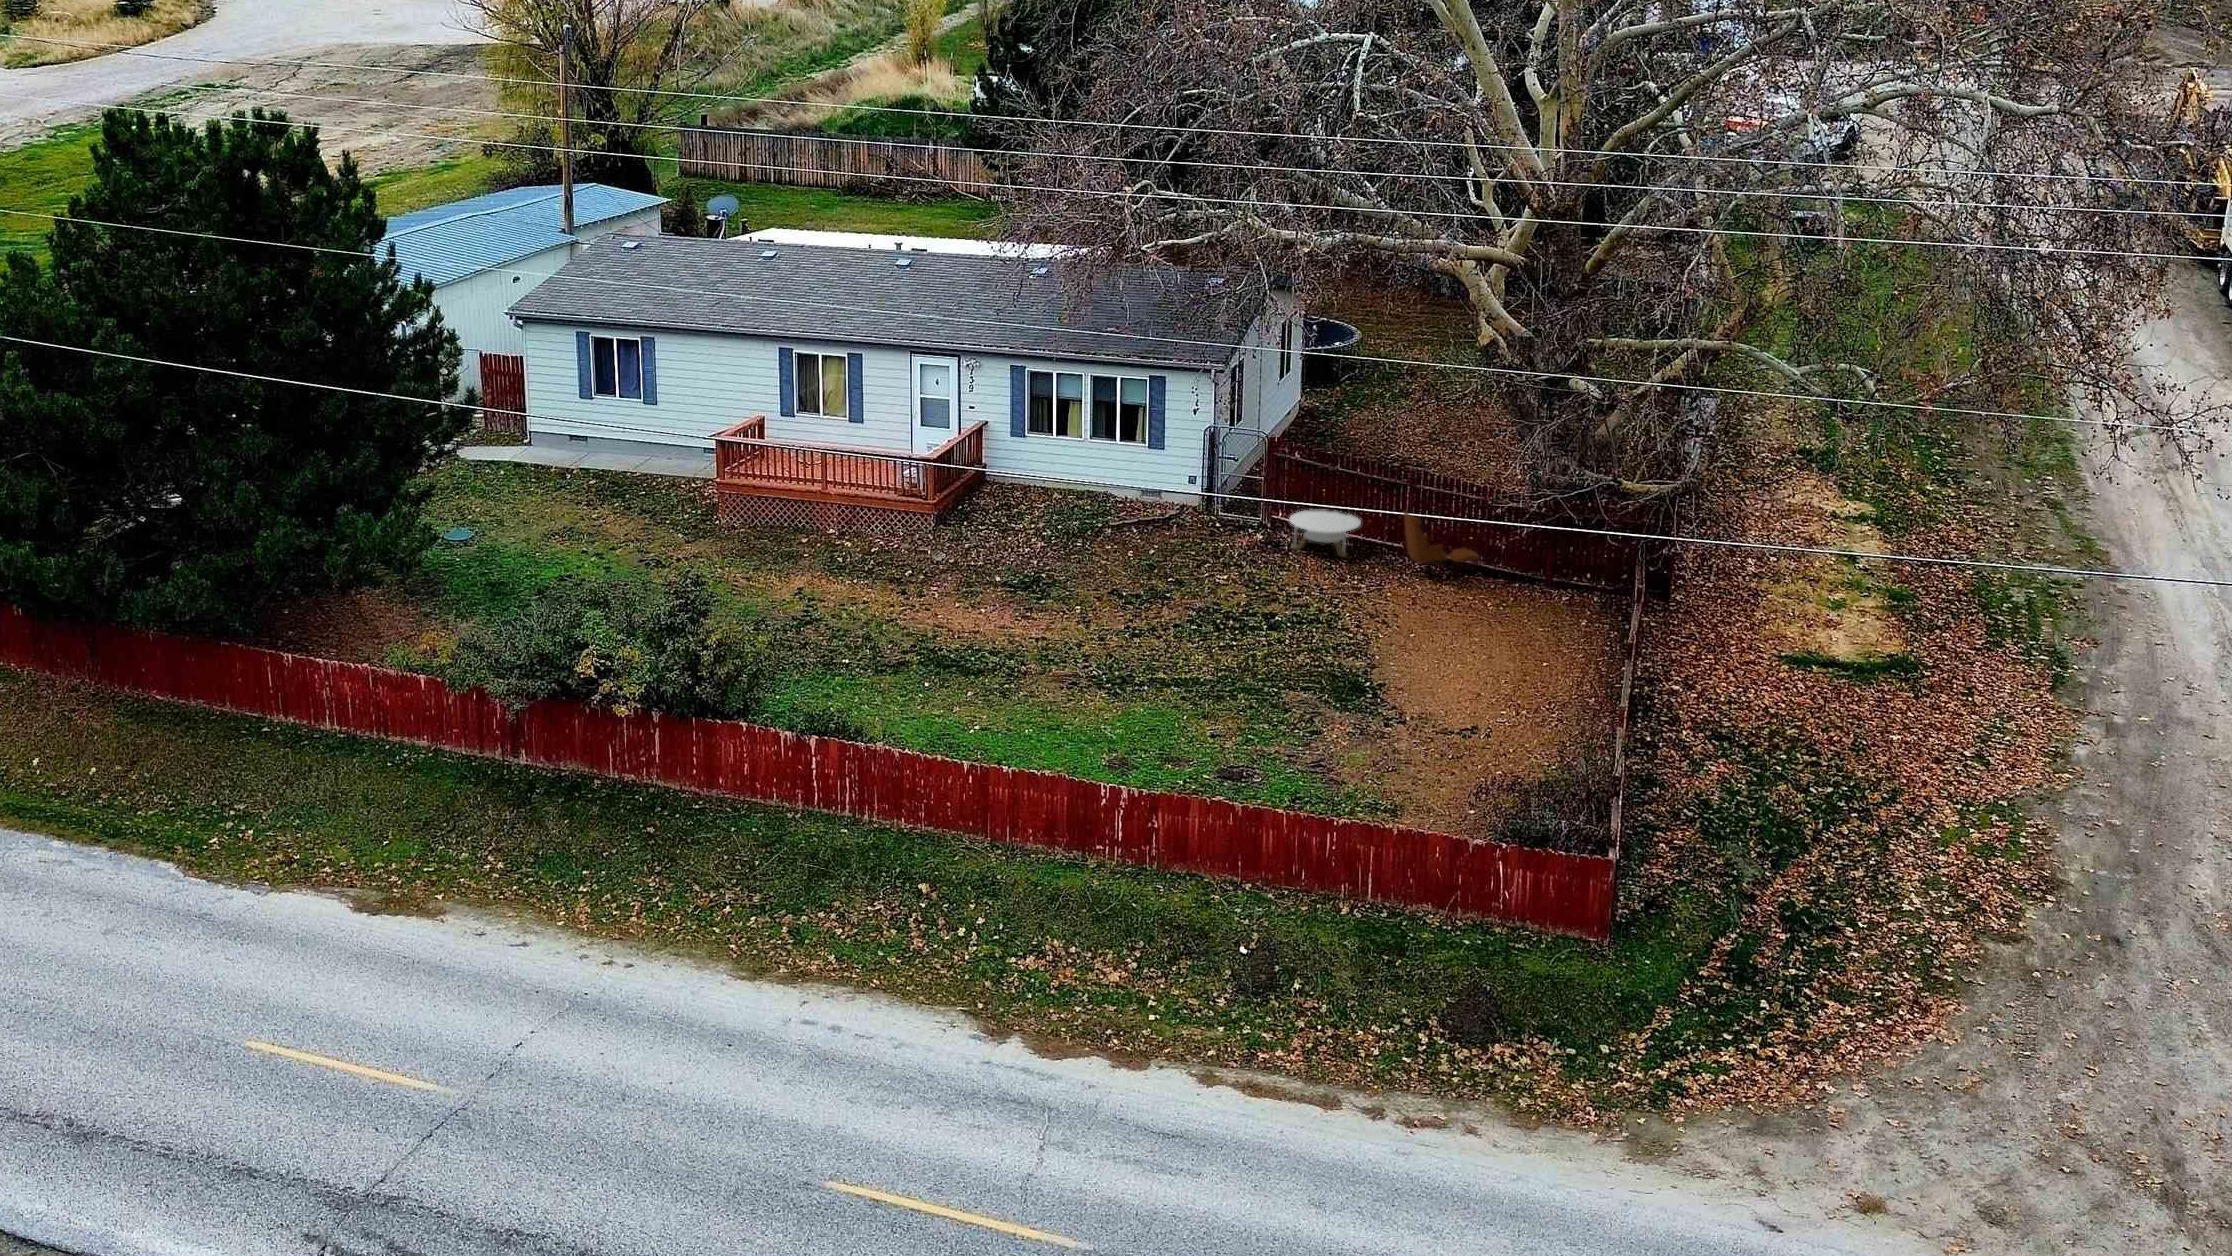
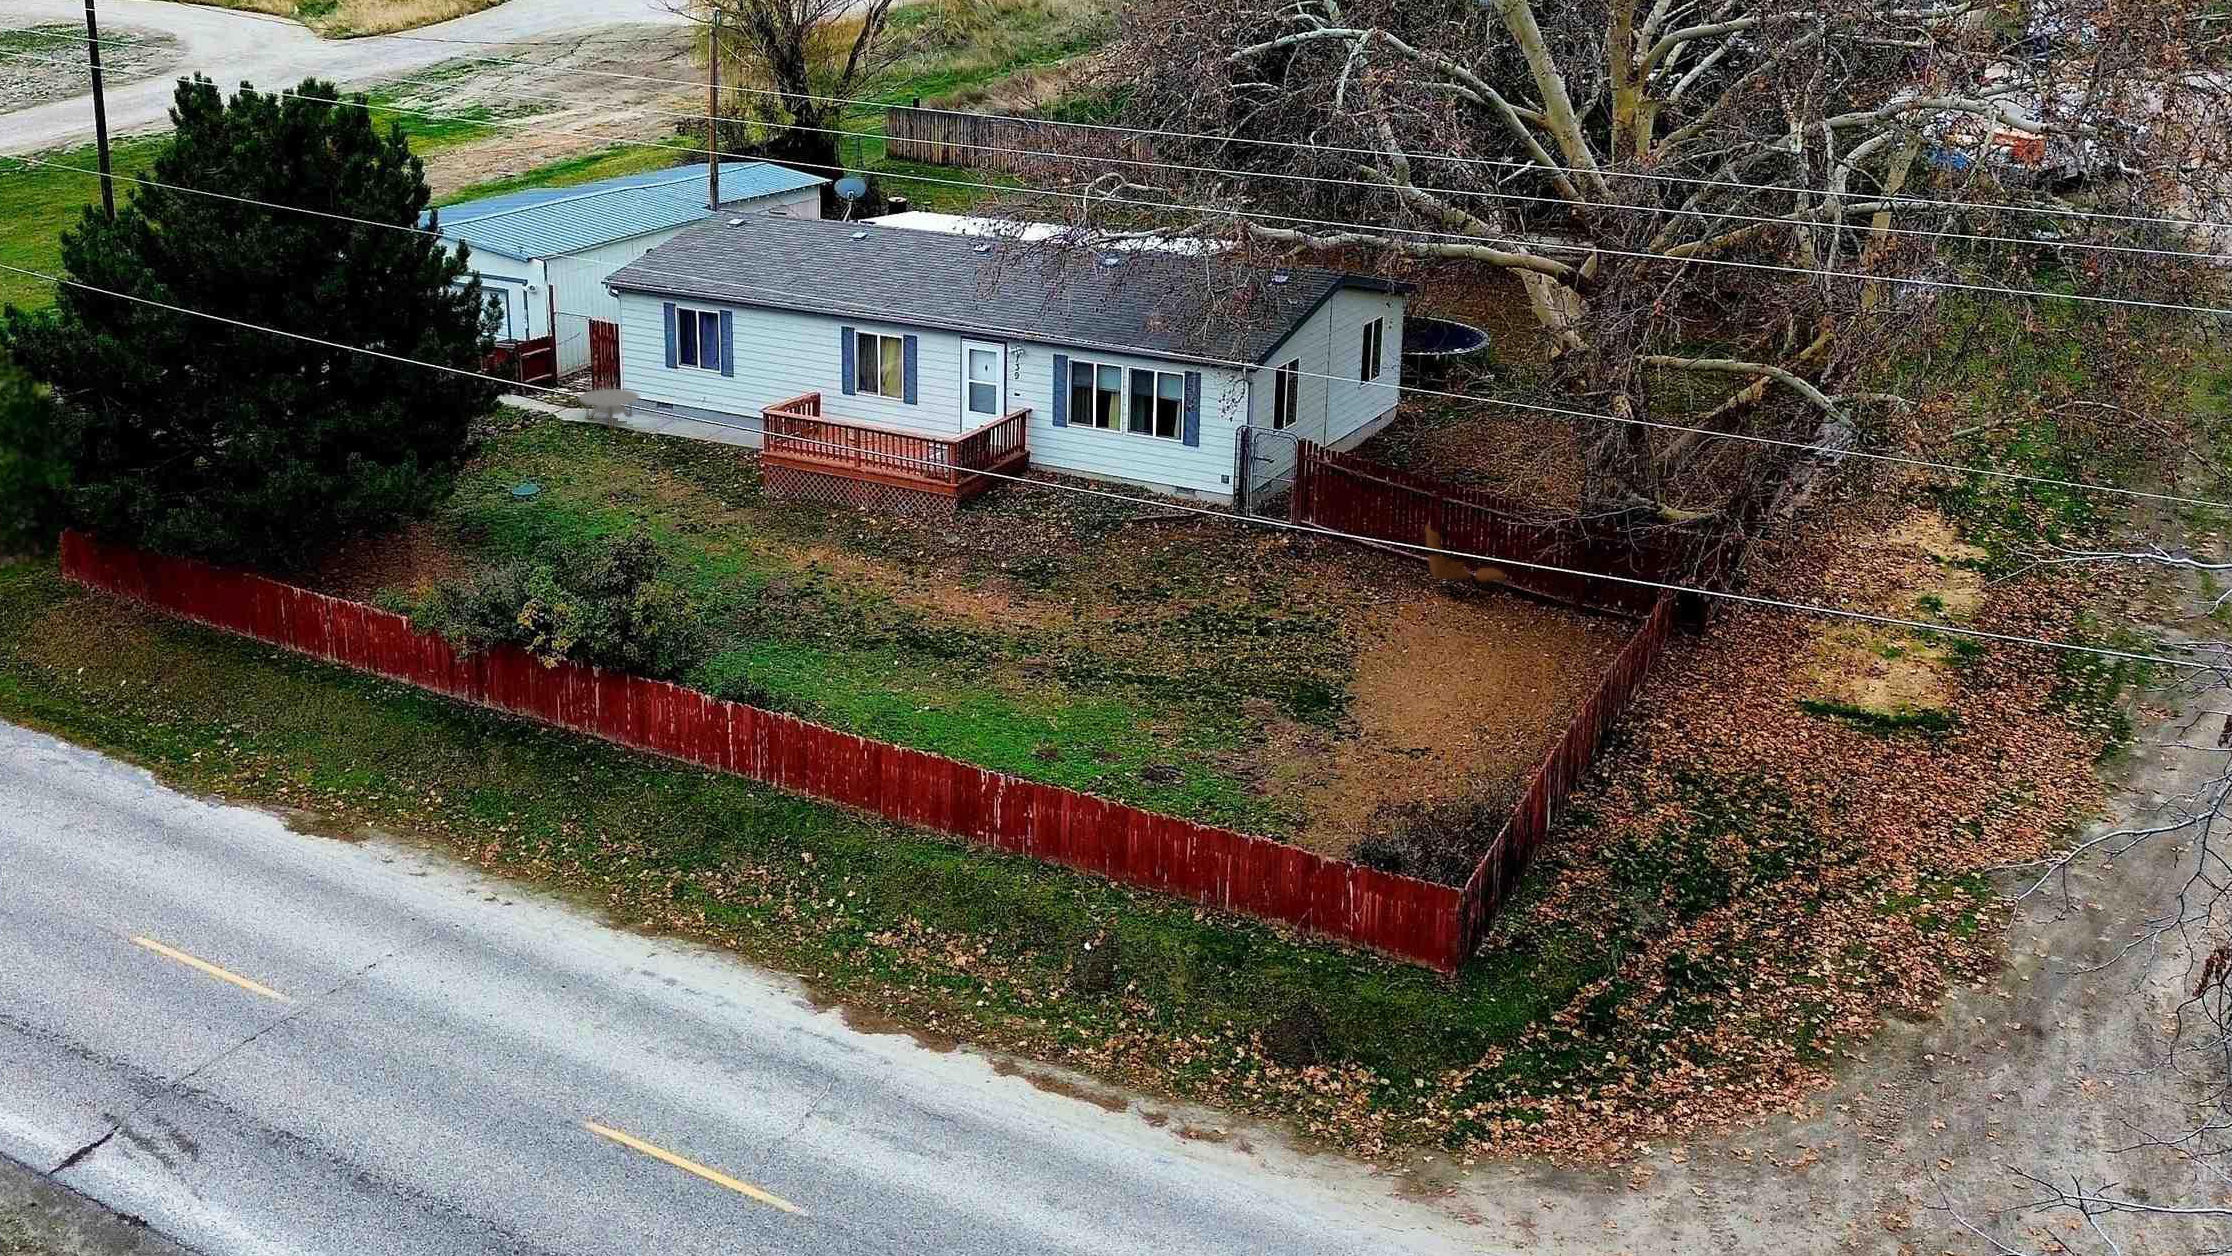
round table: present [1289,510,1361,557] -> present [579,389,639,428]

